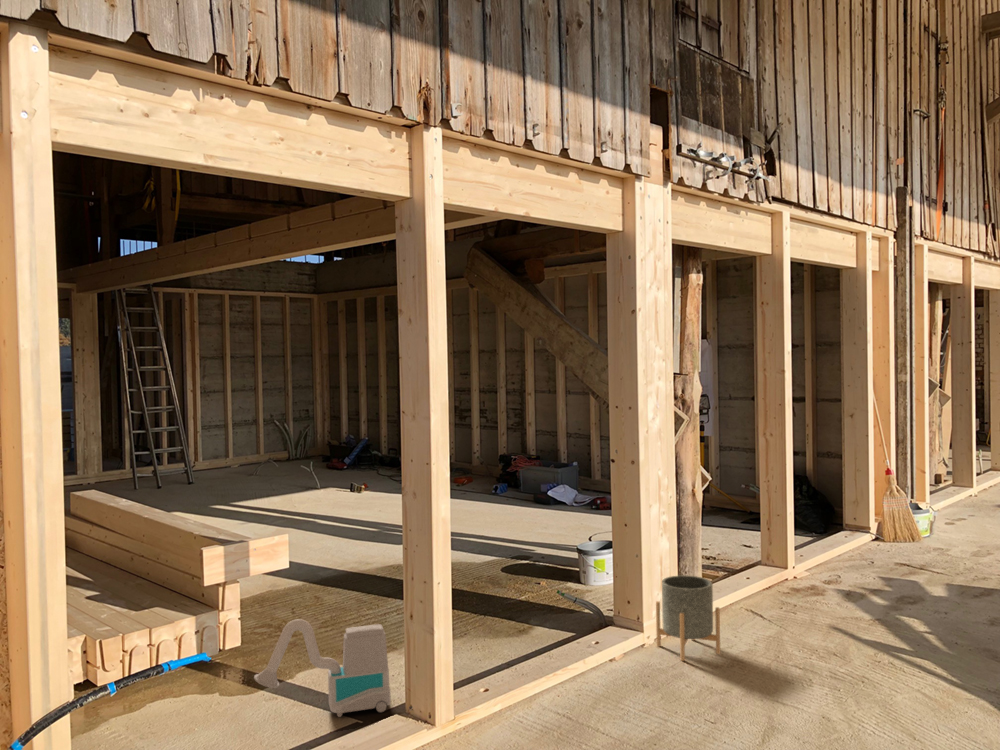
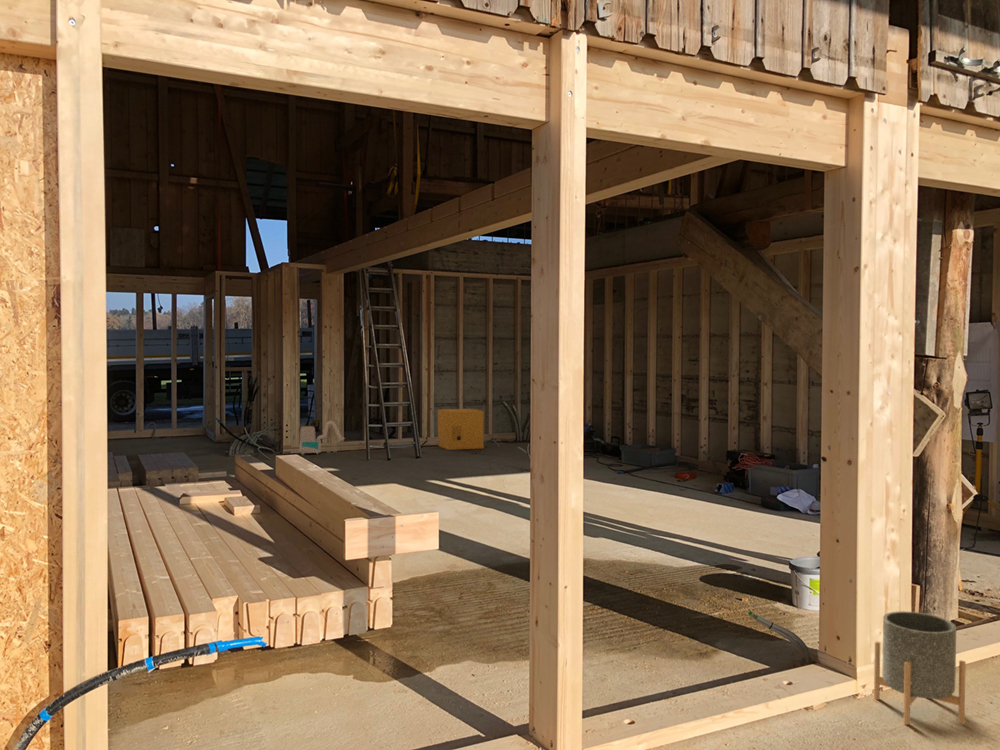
cardboard box: none [207,428,258,471] -> present [438,409,484,450]
vacuum cleaner: present [254,619,391,717] -> present [299,421,345,455]

